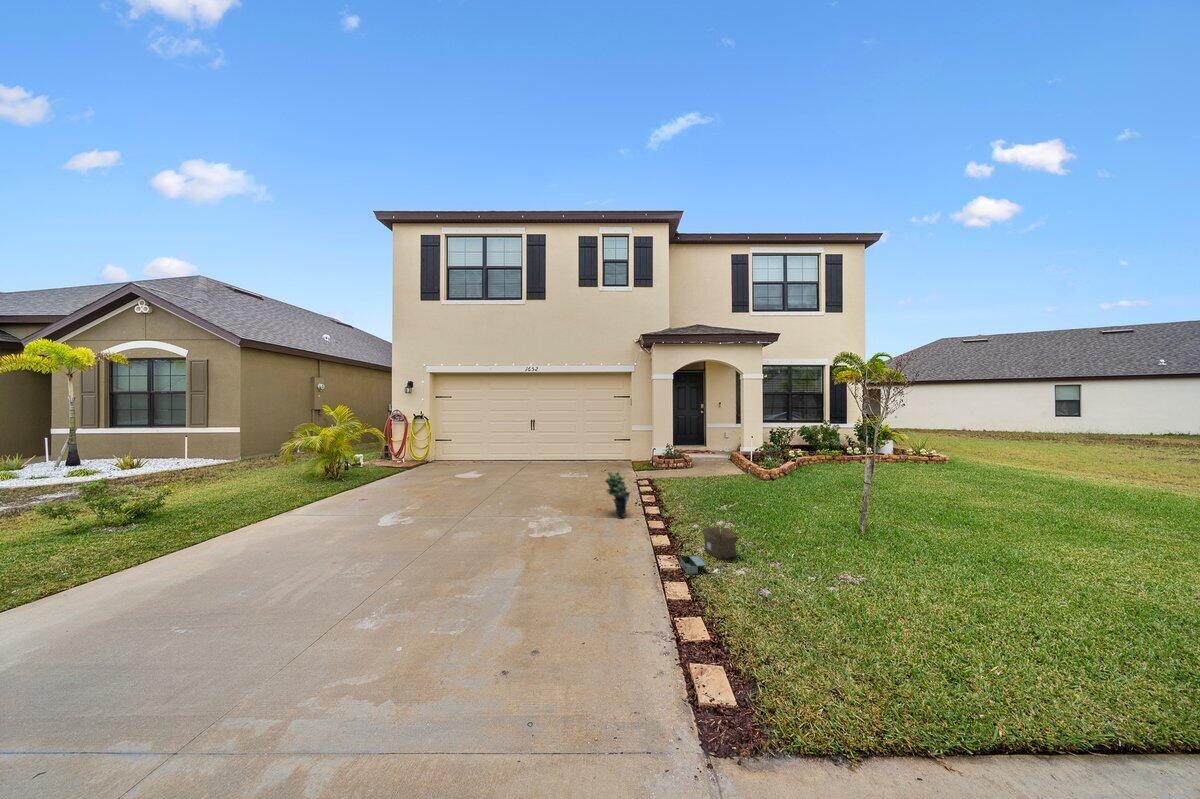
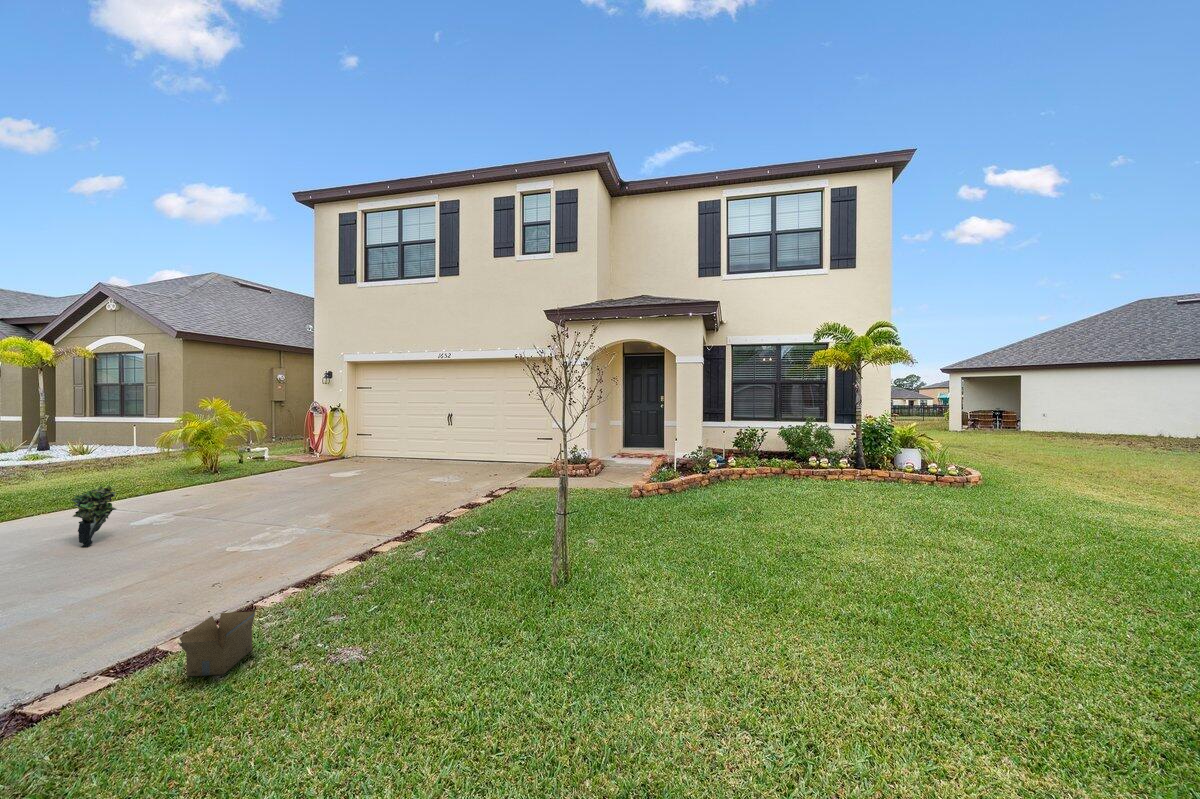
potted plant: present [605,471,630,518] -> present [70,485,116,547]
toolbox: present [679,555,707,574] -> none [55,664,141,708]

